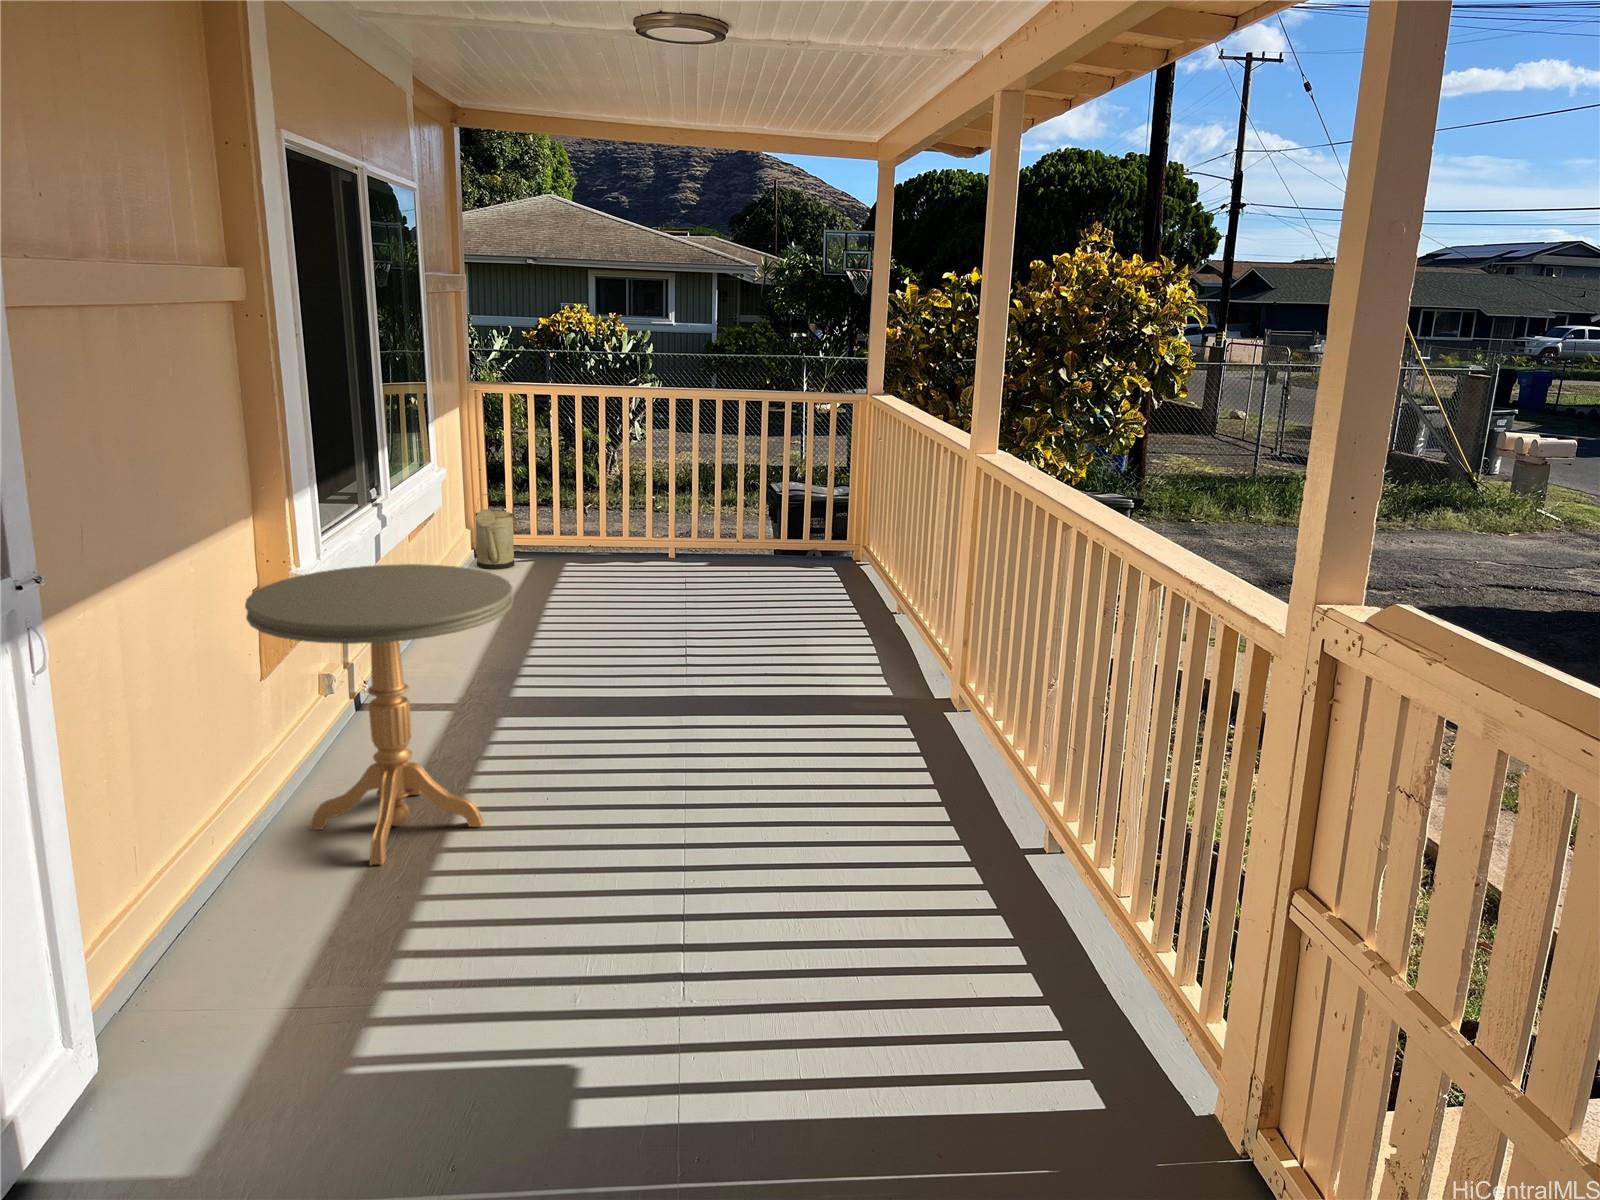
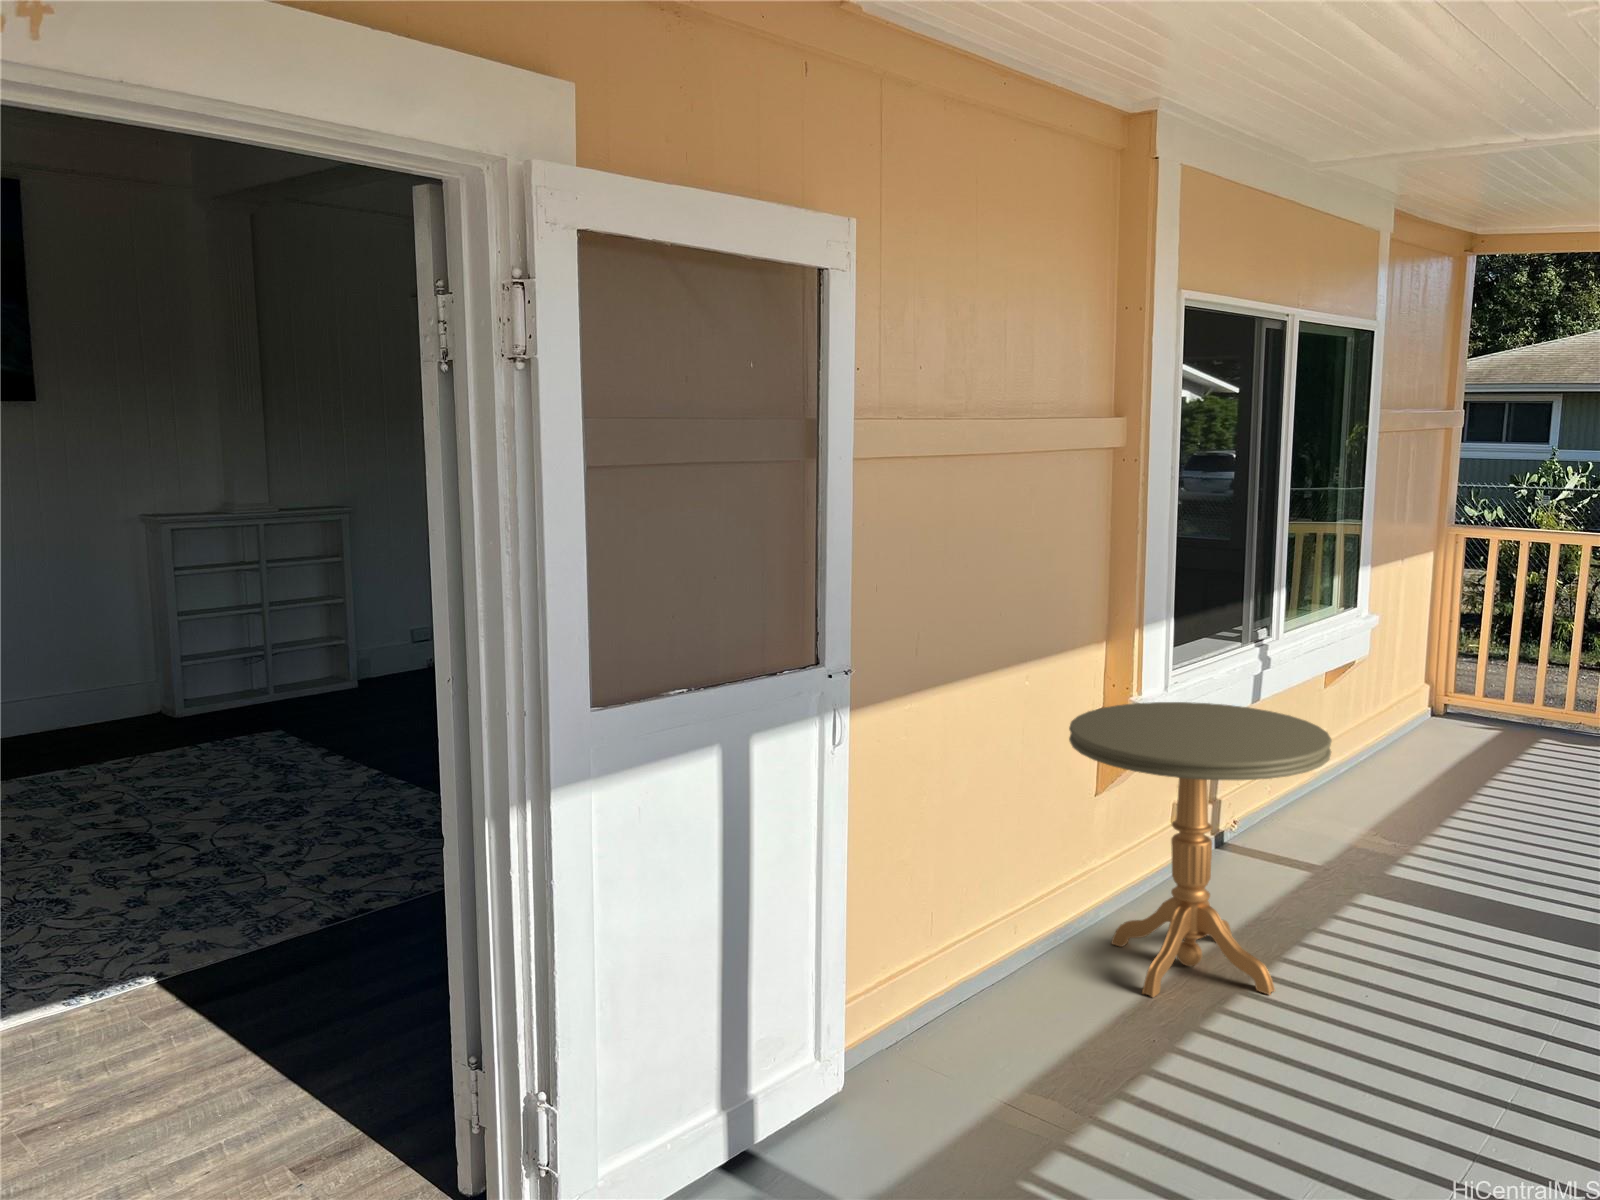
watering can: present [475,494,514,569] -> none [1431,648,1484,733]

